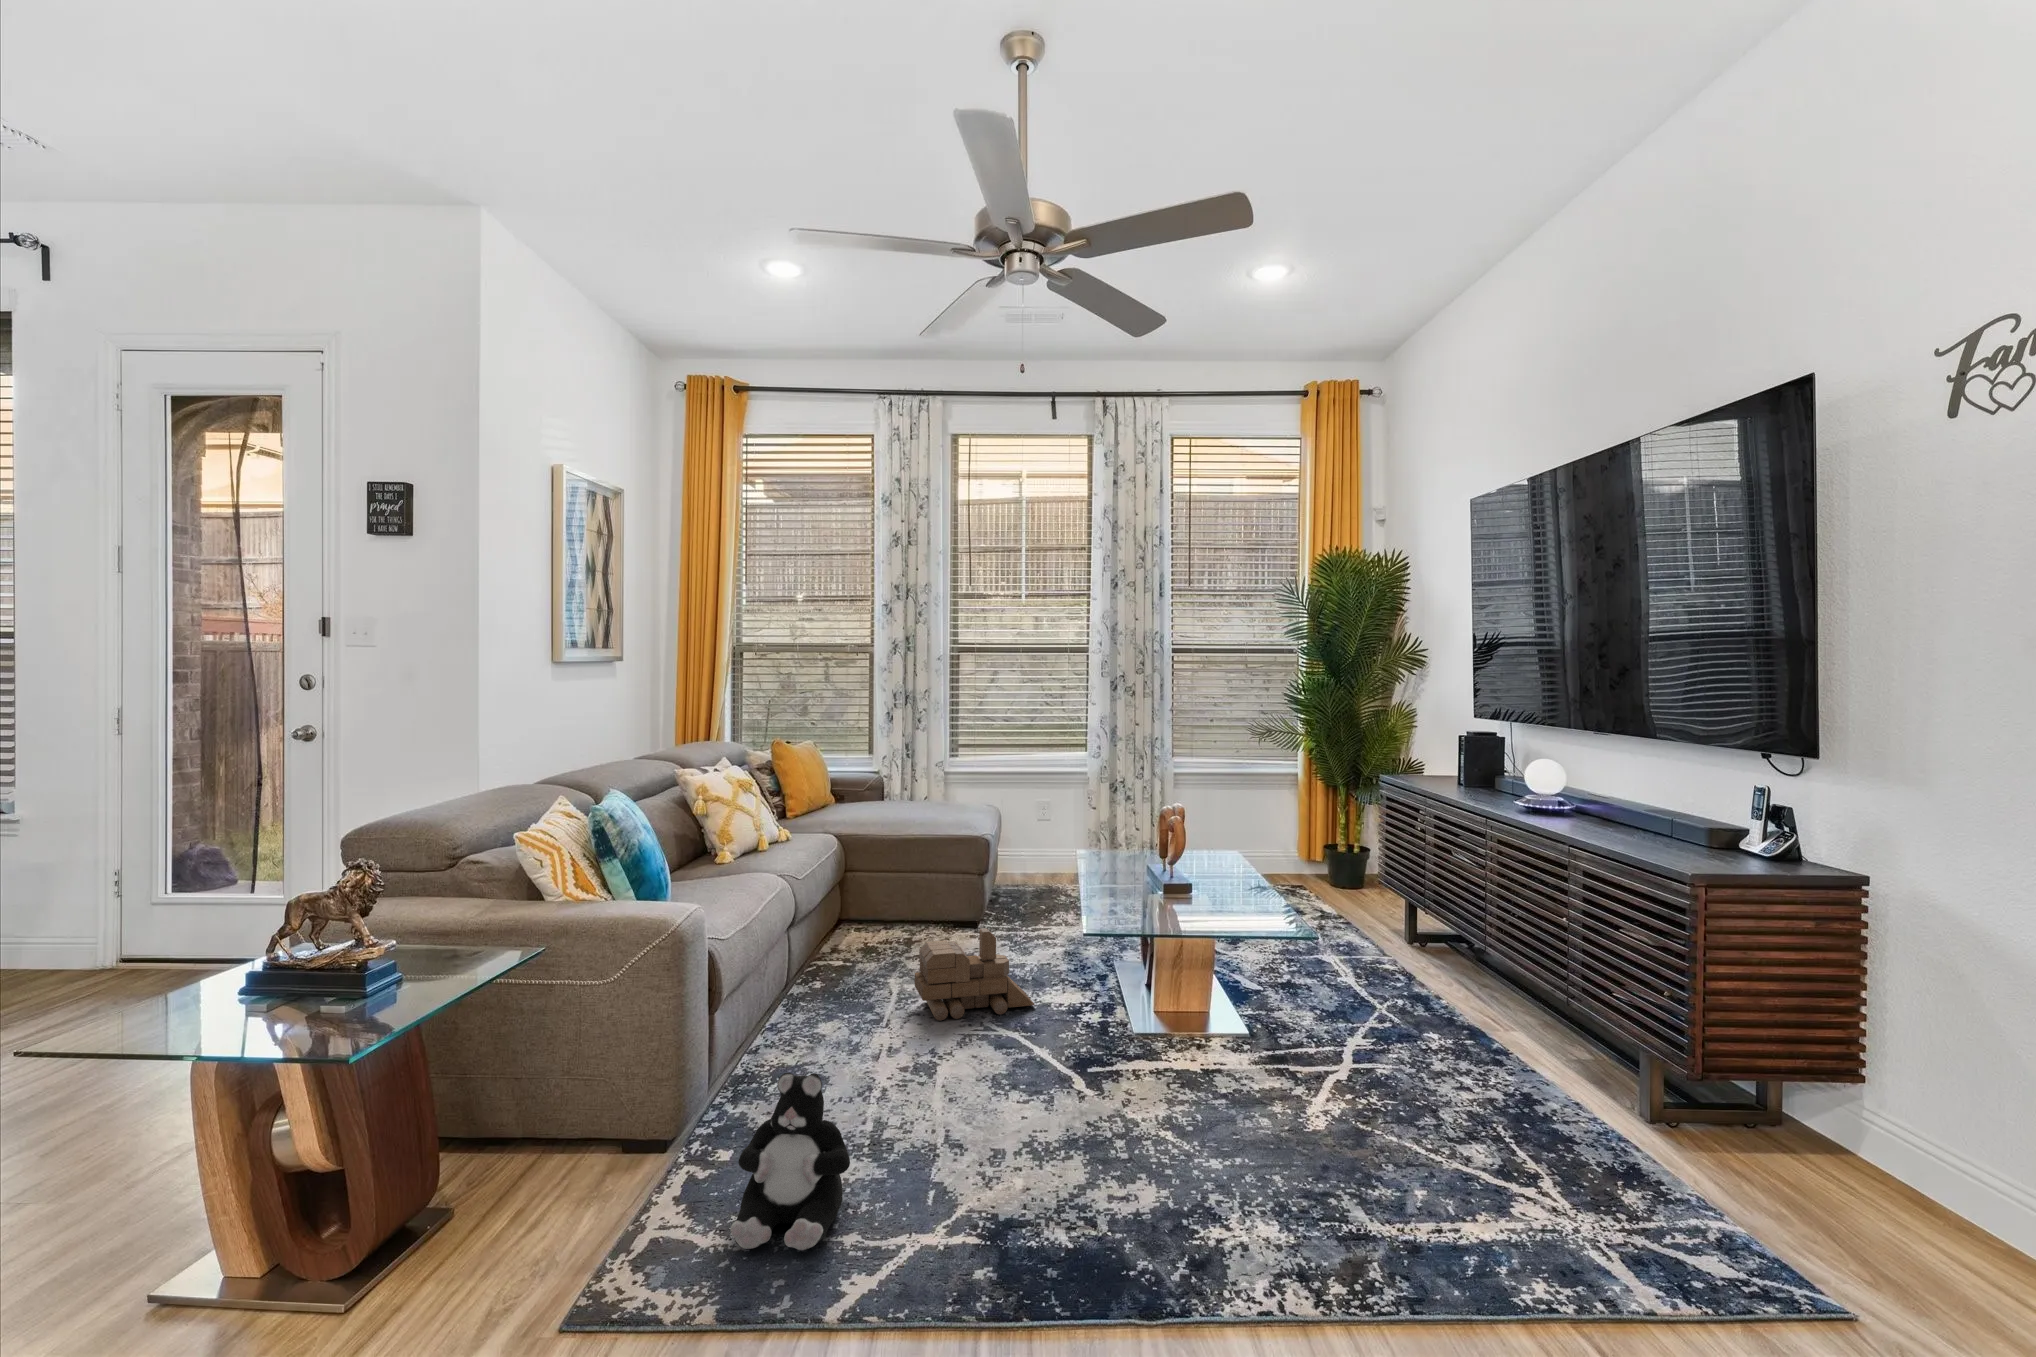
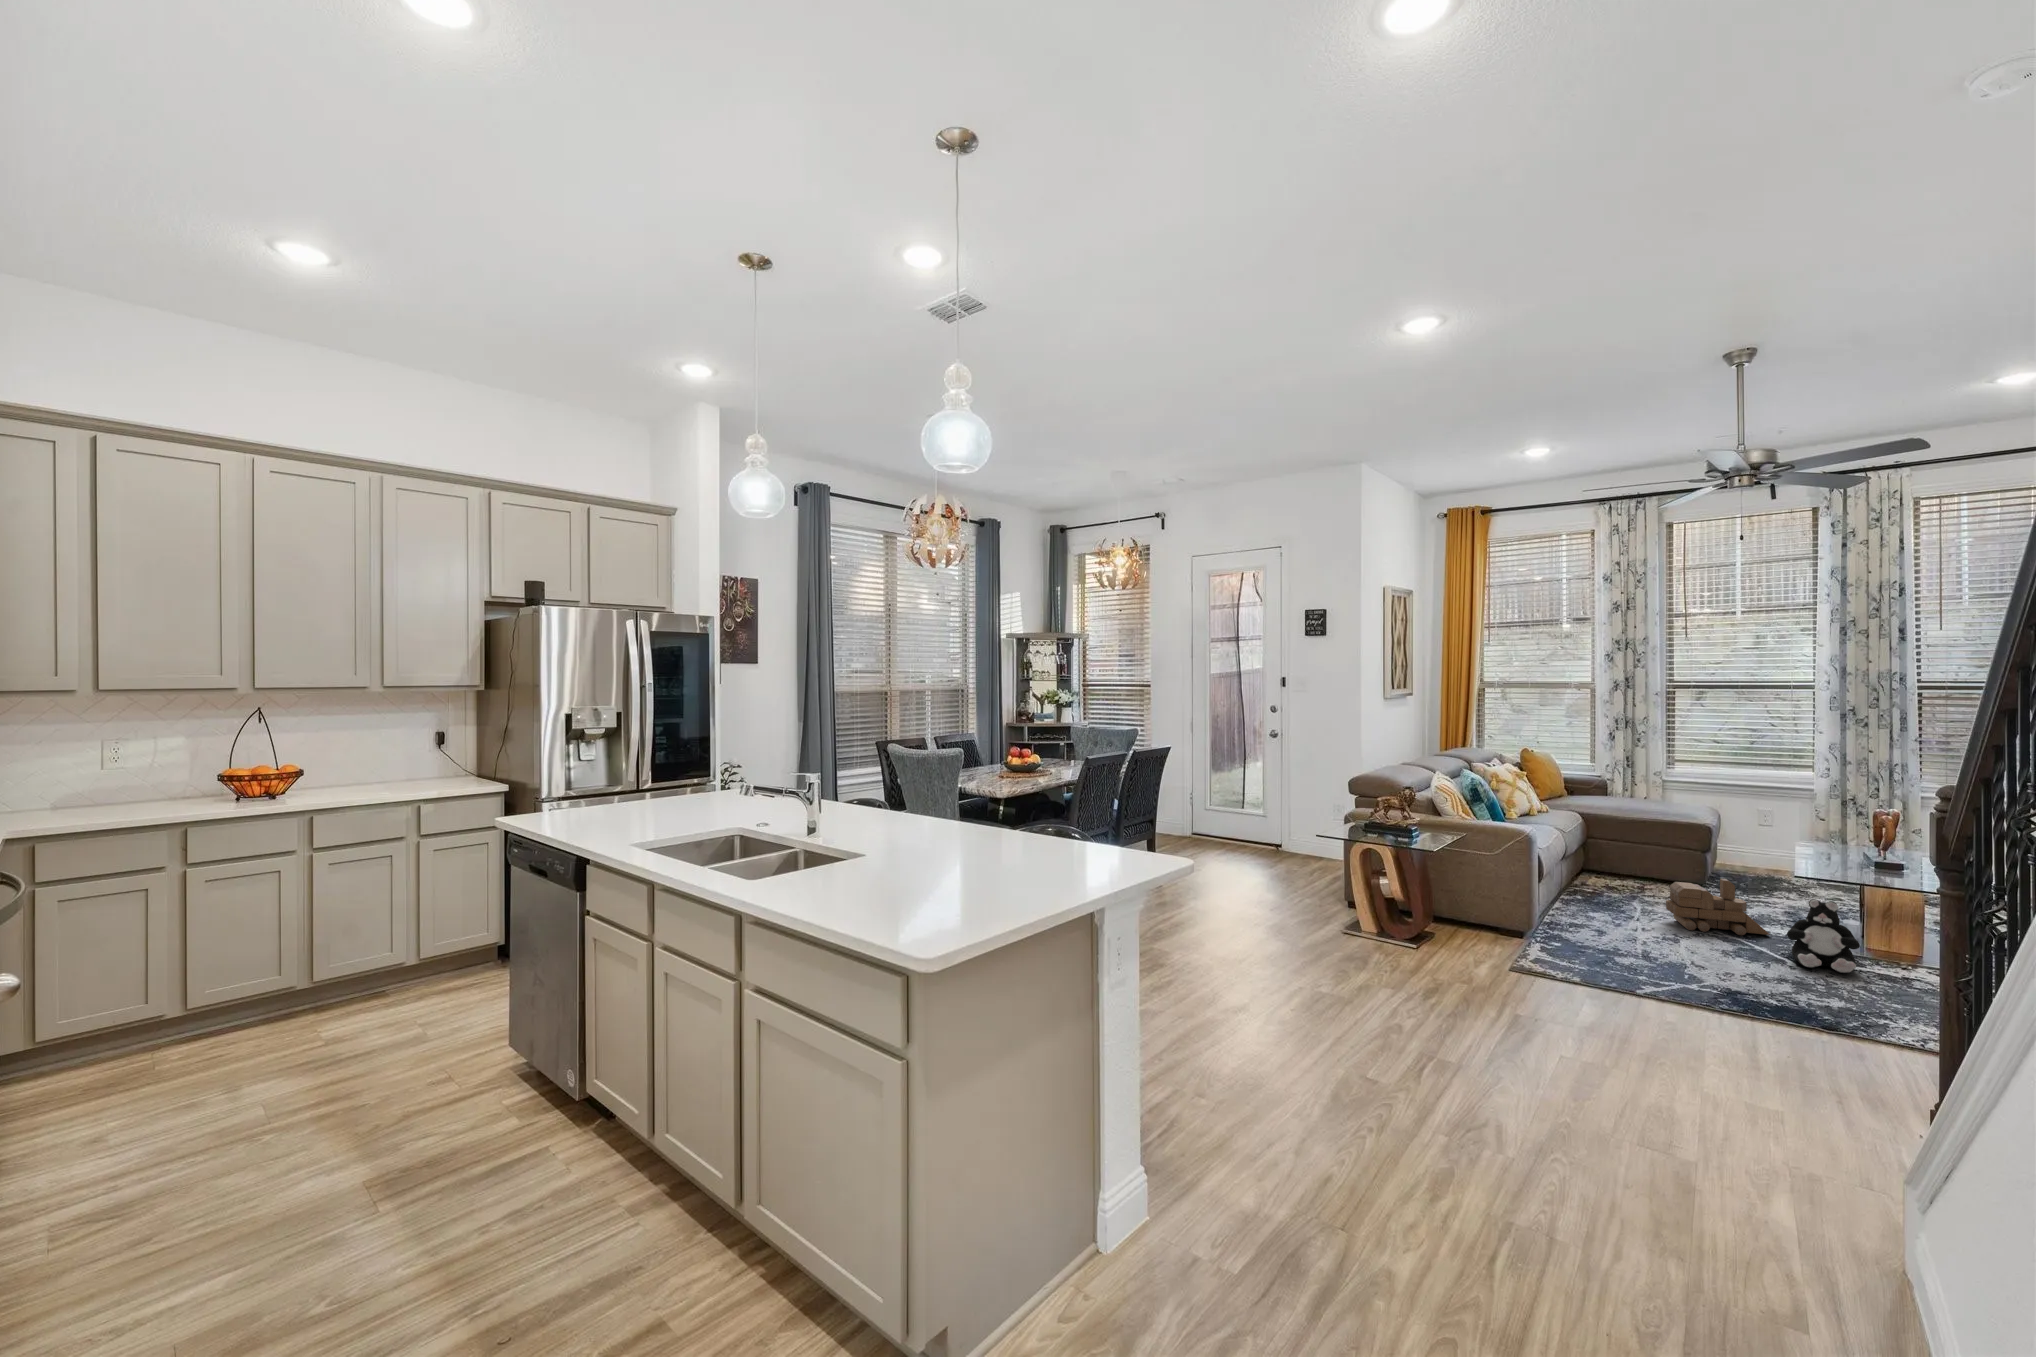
plush toy: present [731,1073,850,1251] -> present [1787,899,1860,973]

